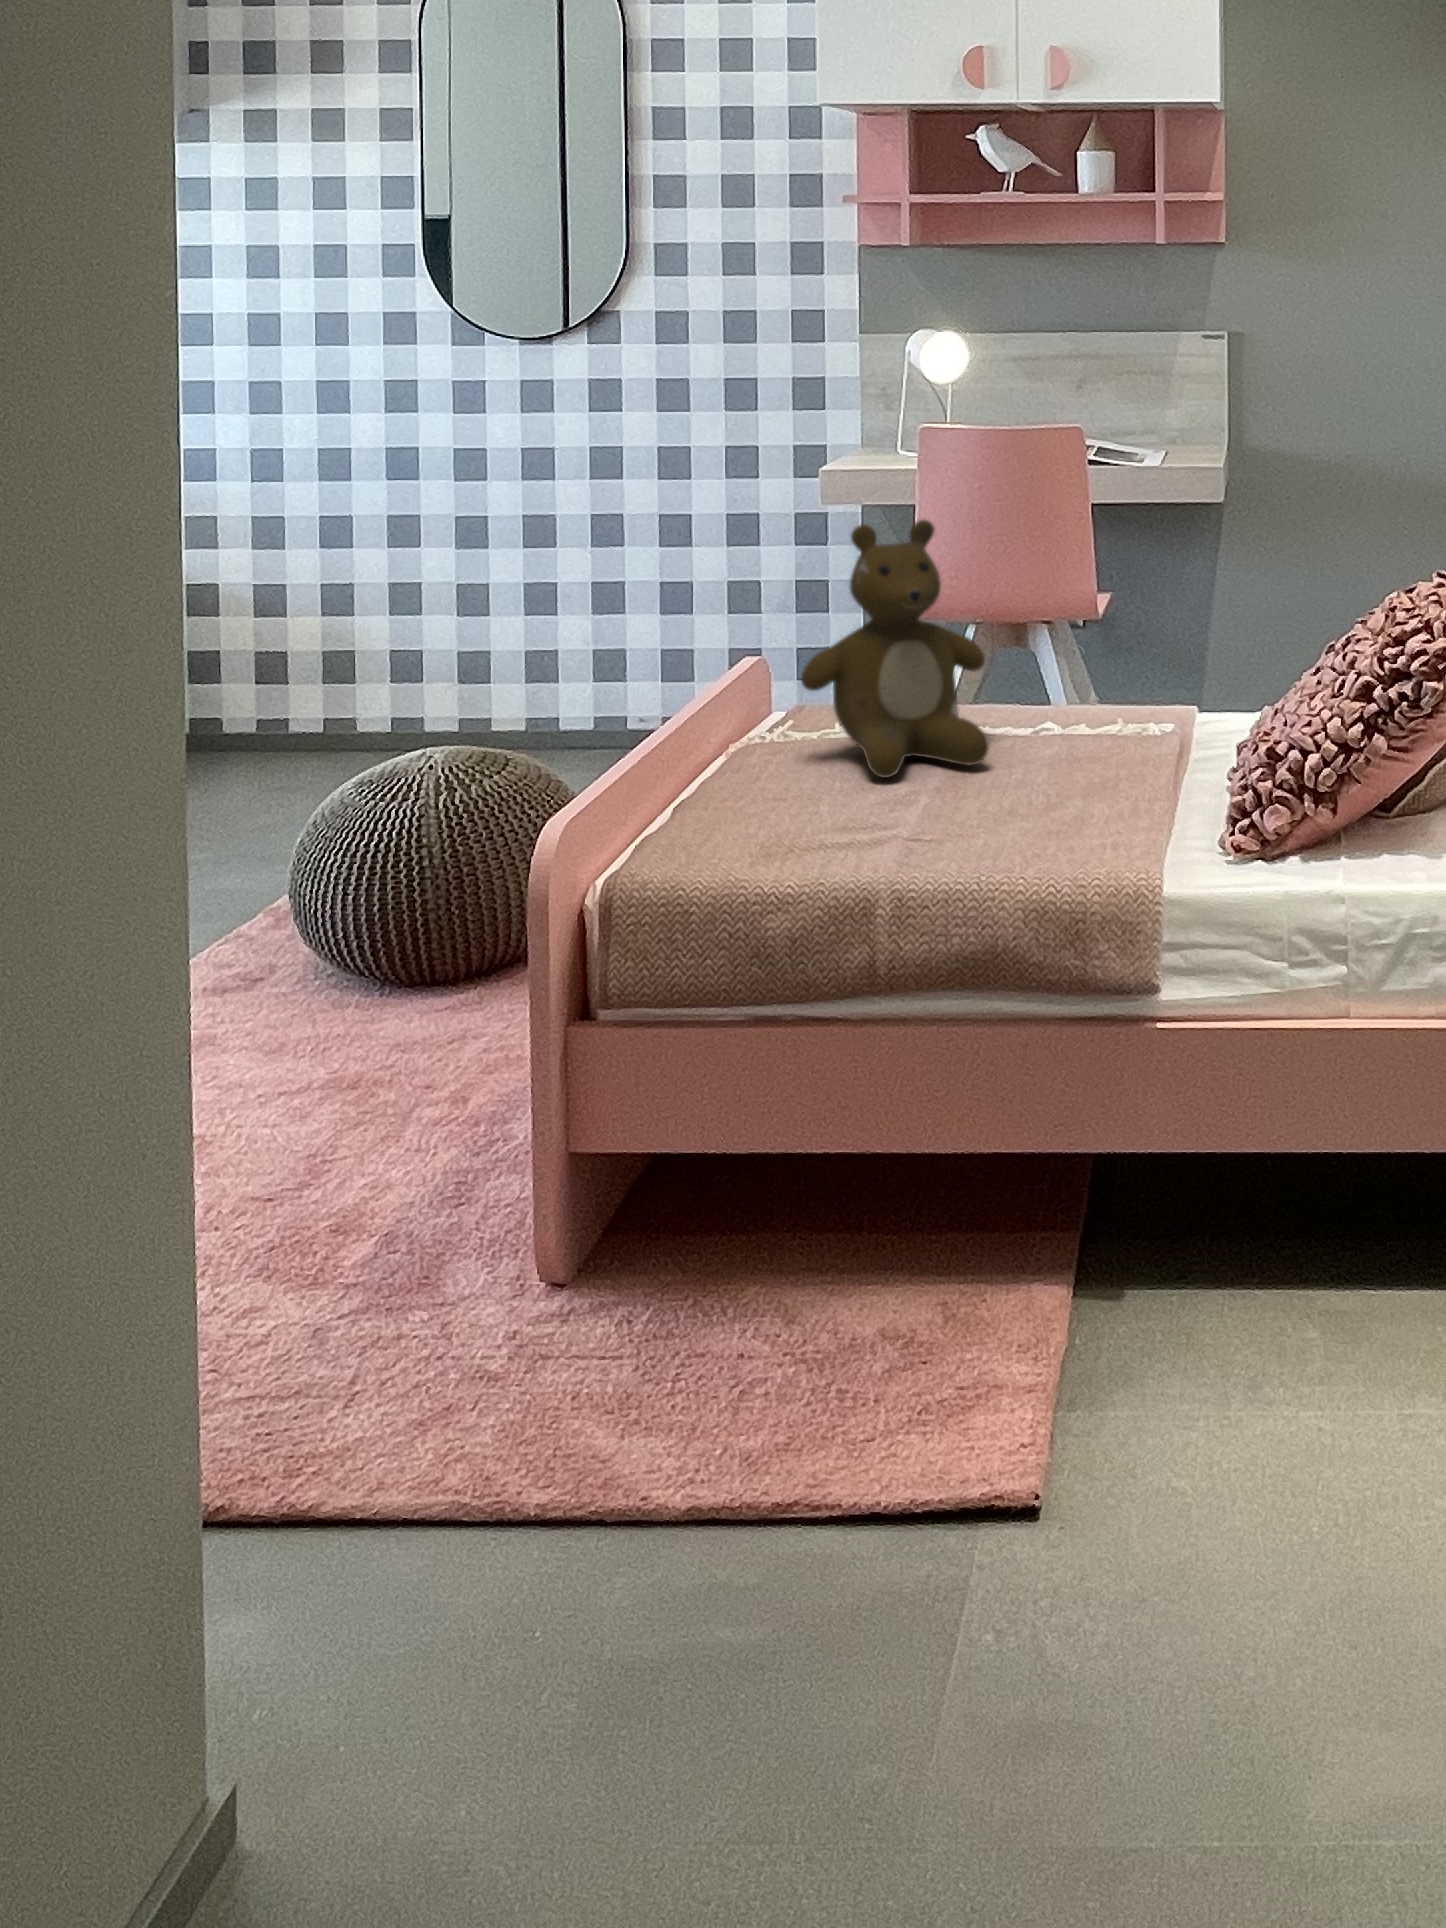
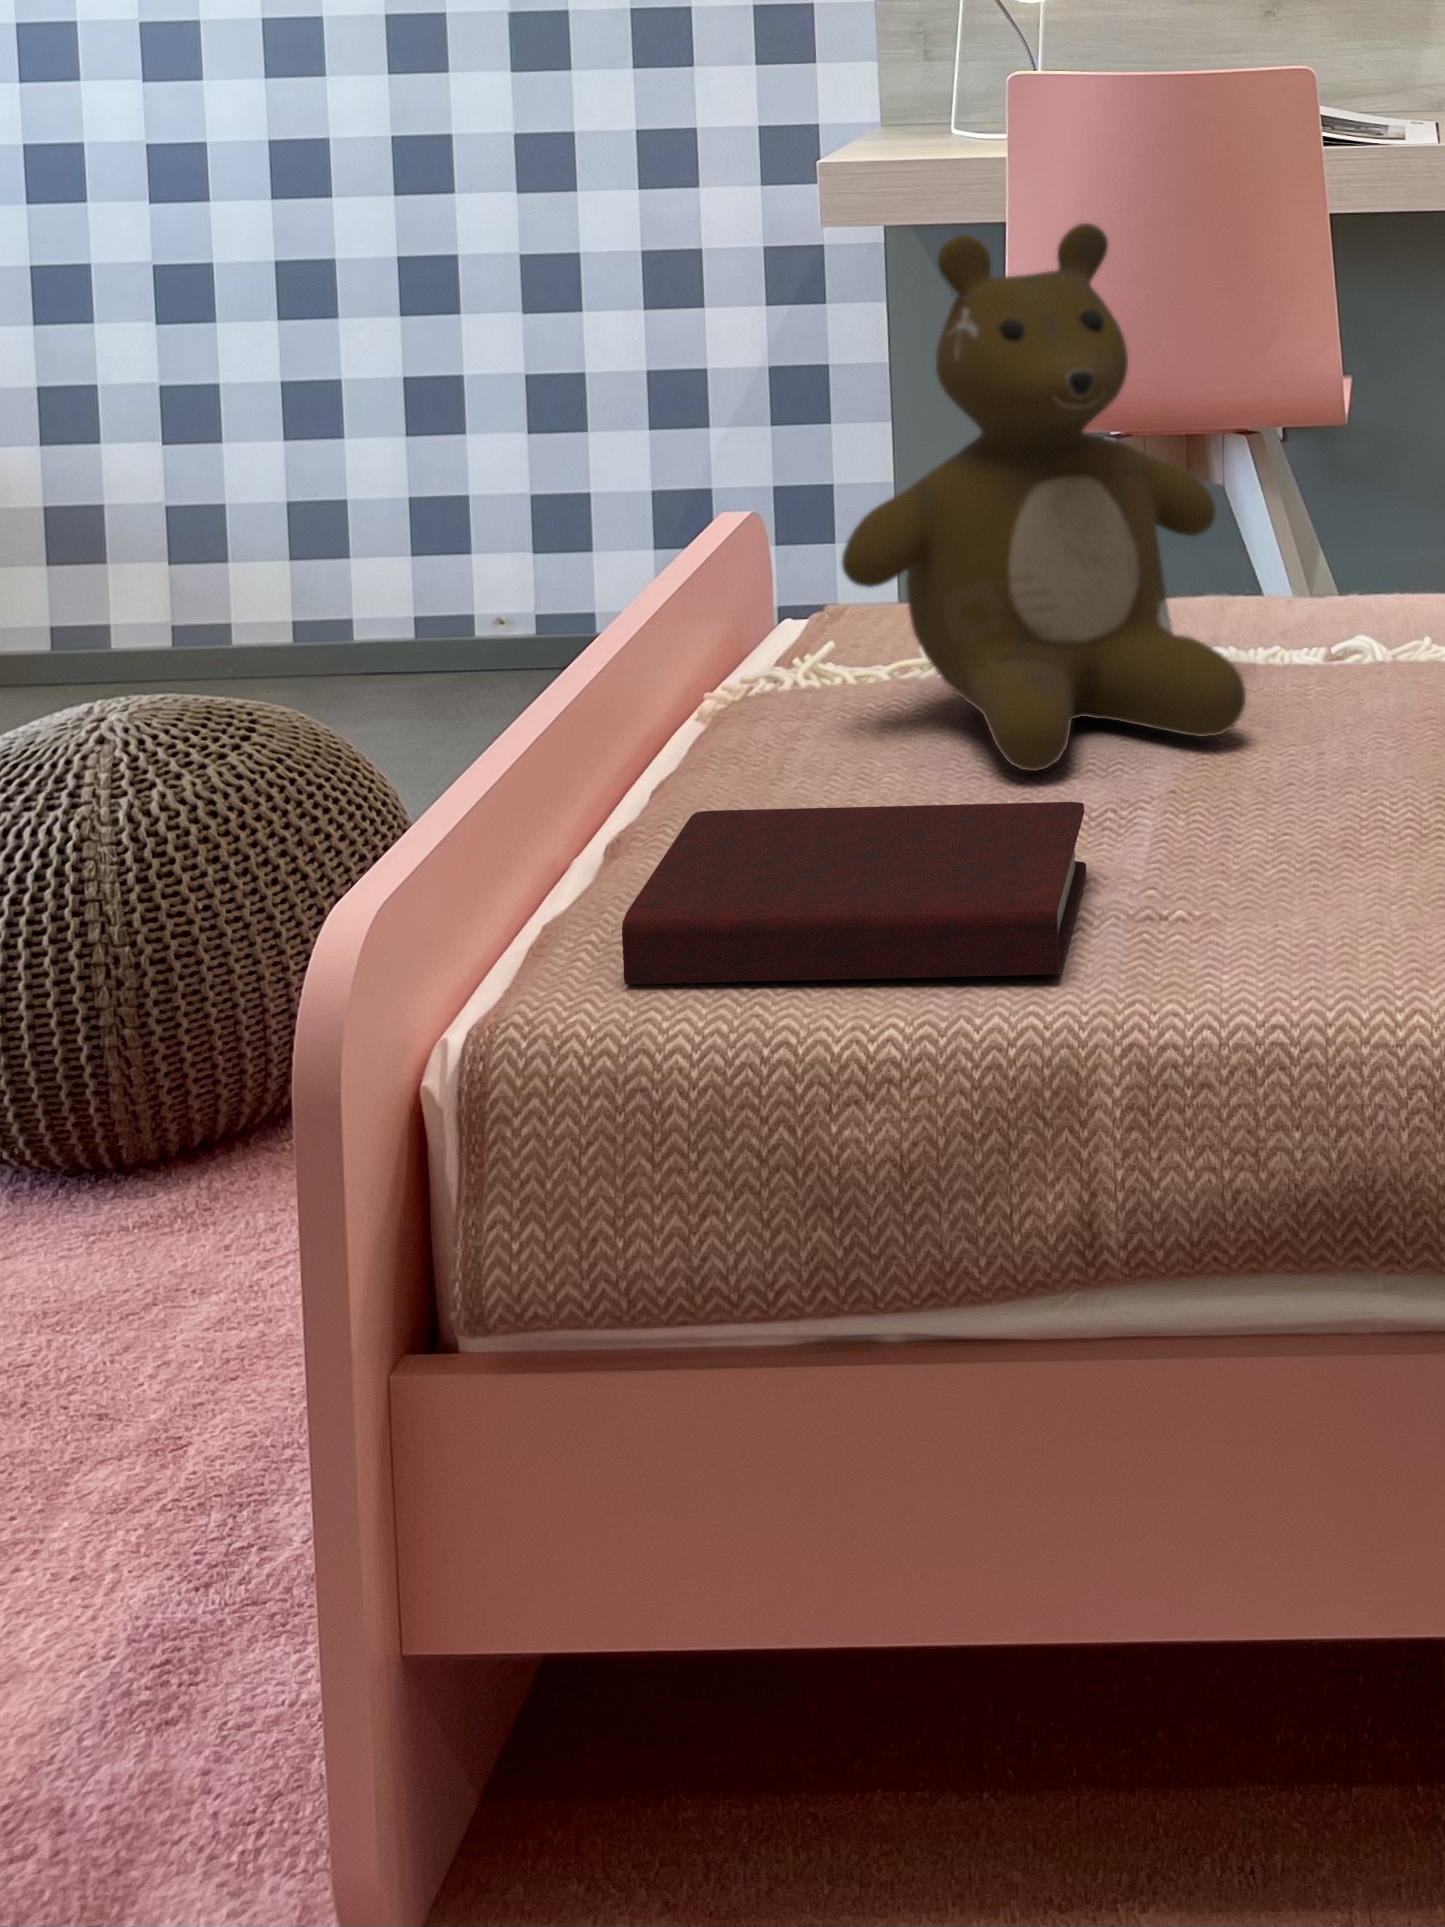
book: none [686,787,898,855] -> present [622,802,1086,985]

